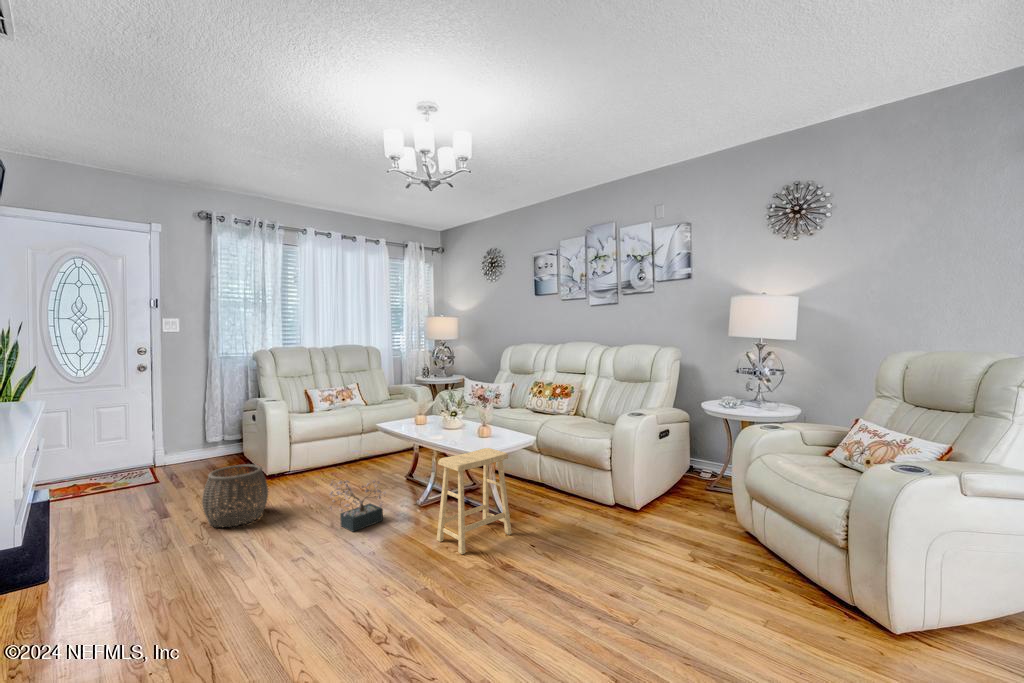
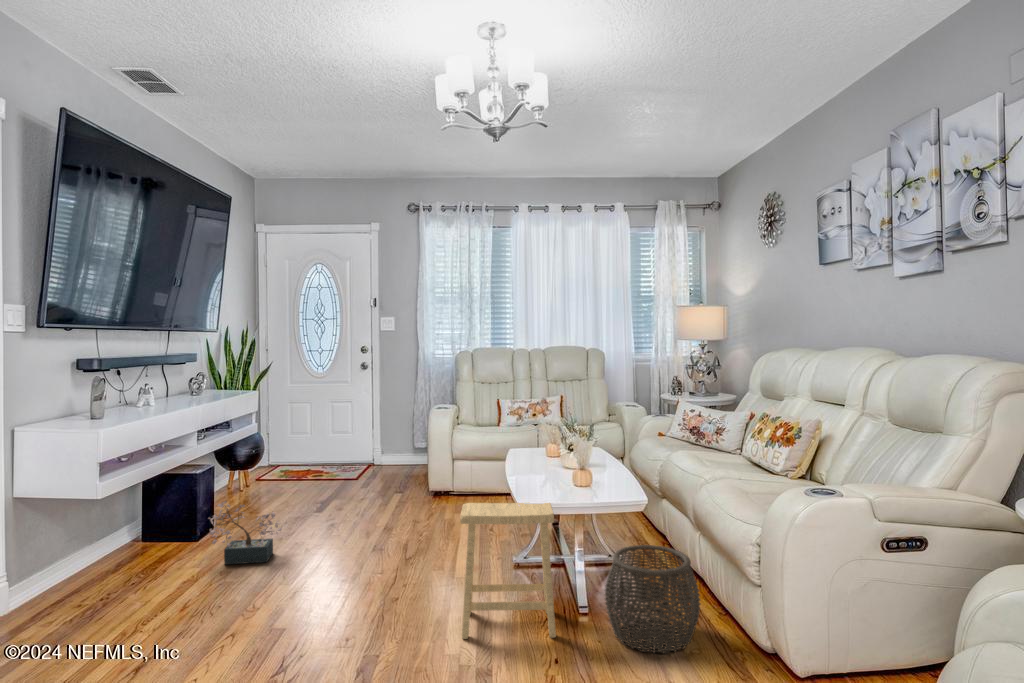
woven basket: present [202,464,268,527] -> present [605,545,701,653]
decorative plant: present [329,480,386,532] -> present [209,501,282,565]

